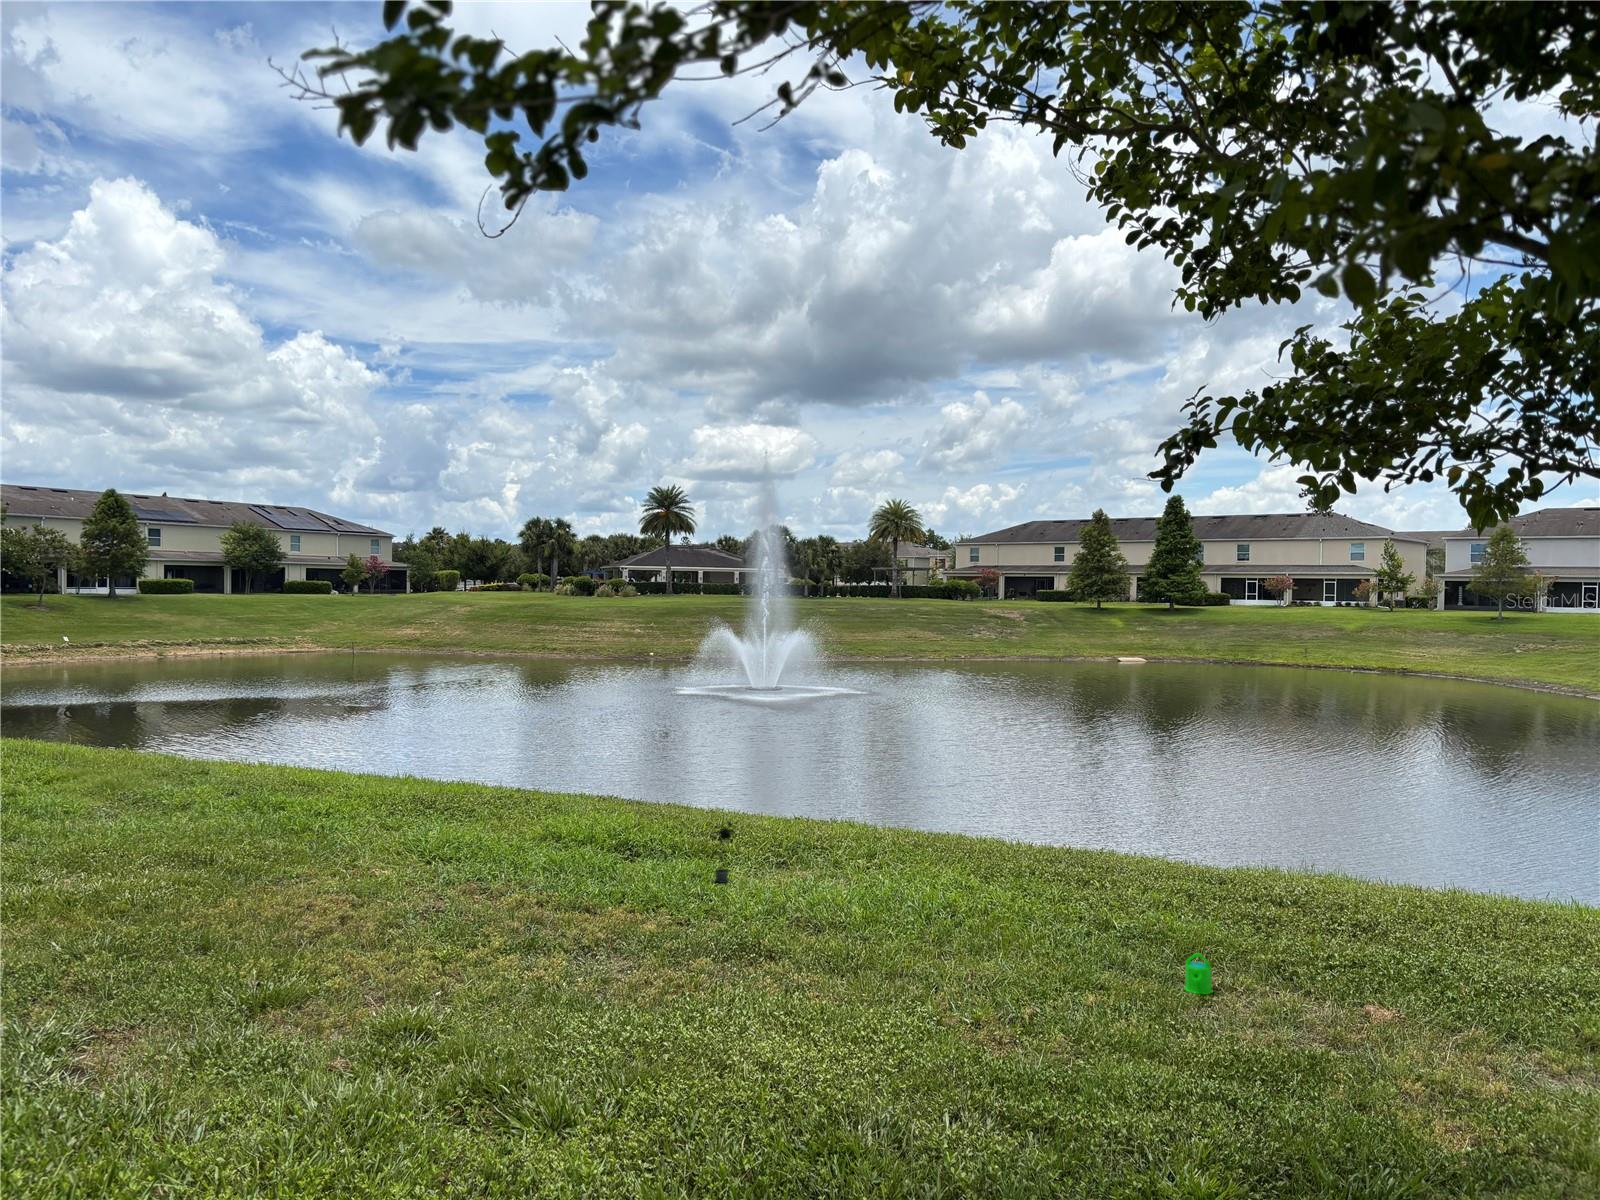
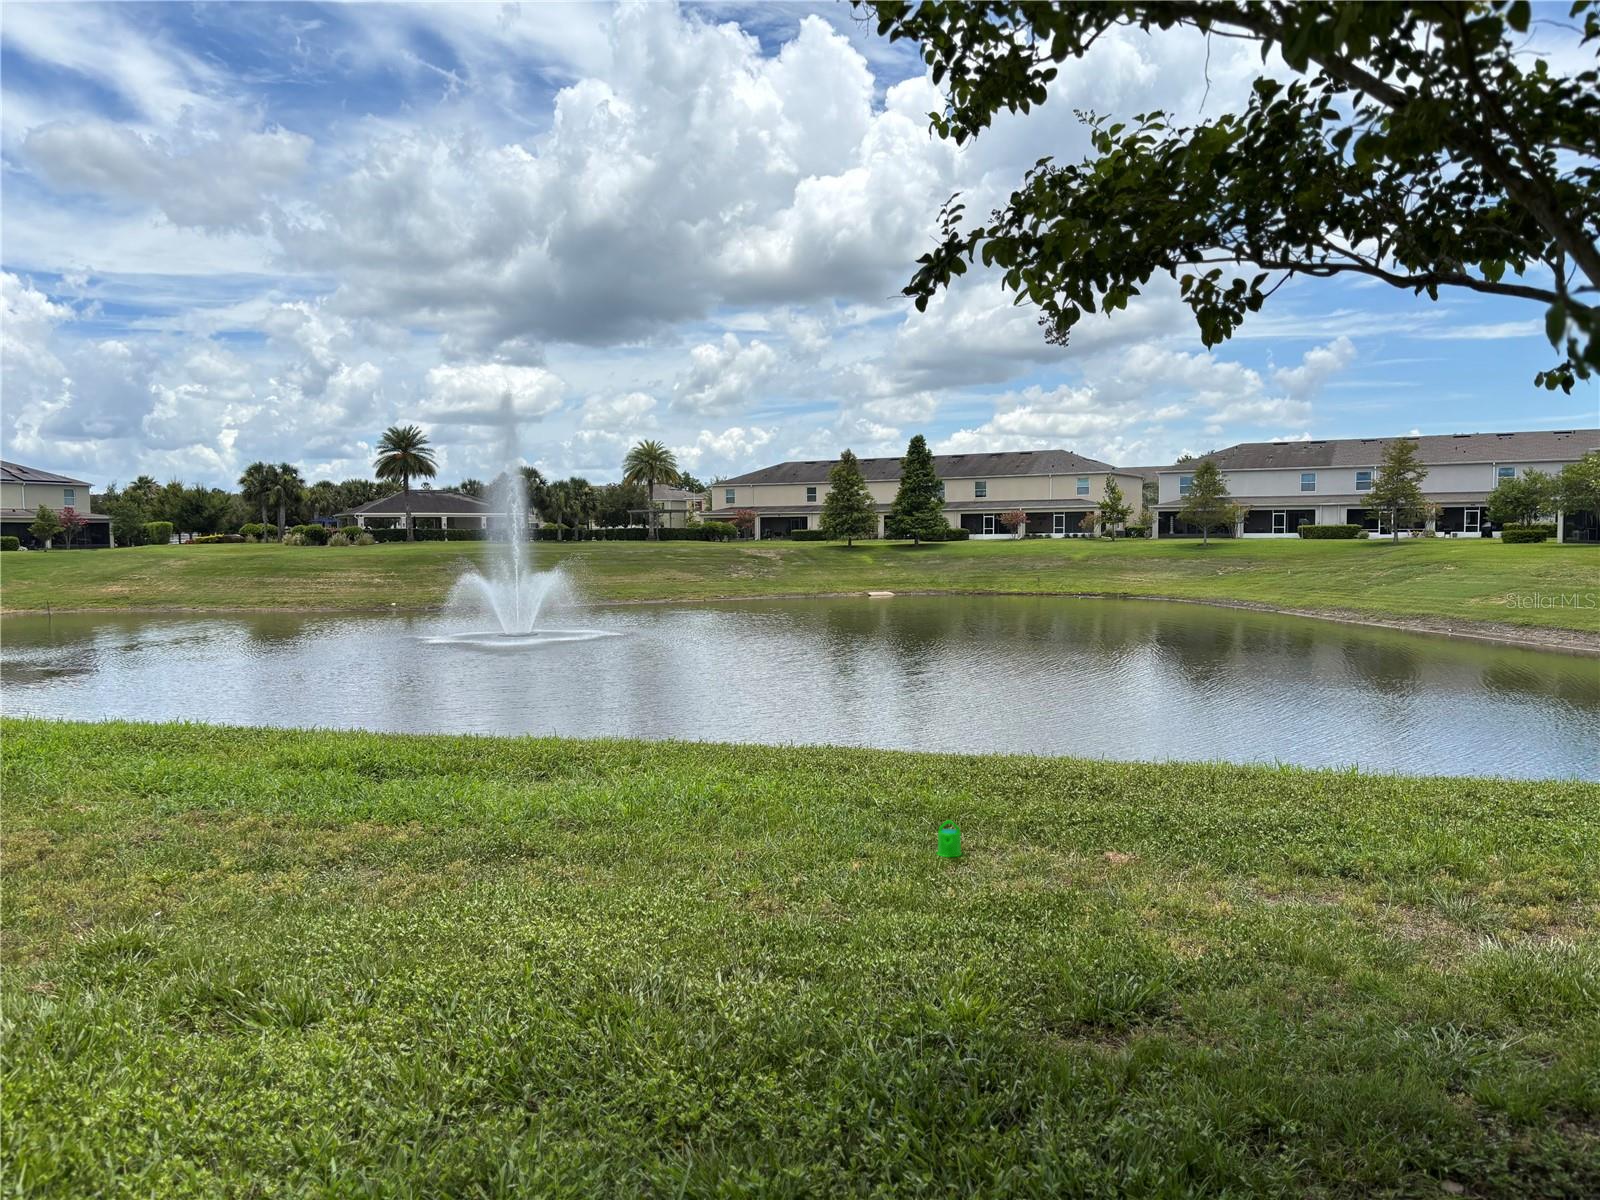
potted plant: present [713,821,736,883] -> none [468,730,498,796]

